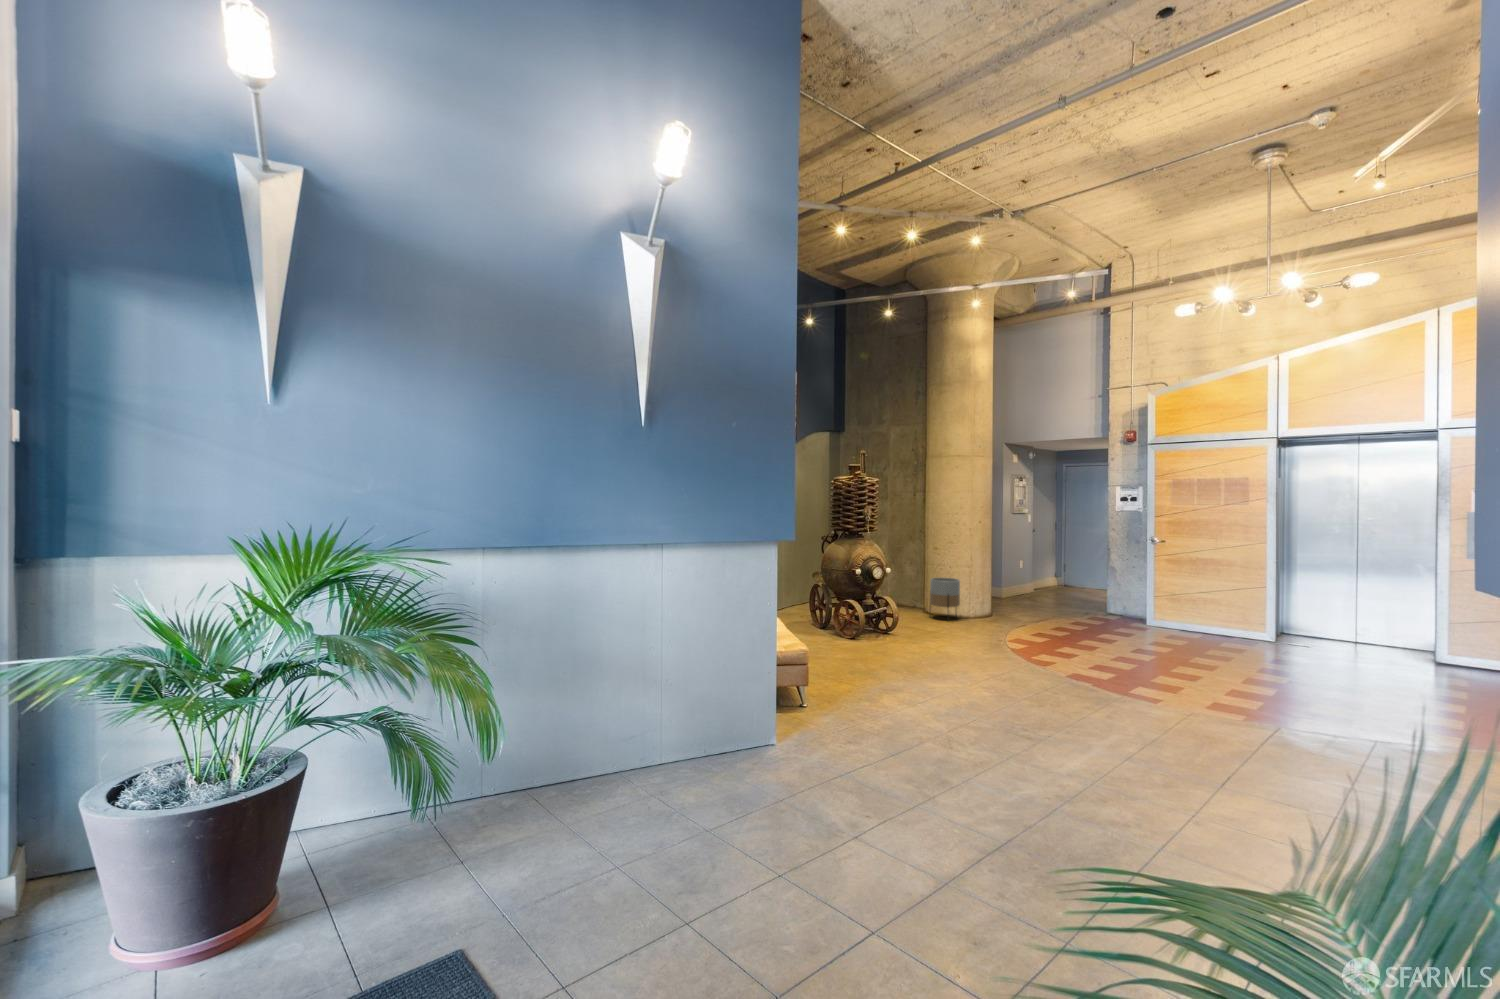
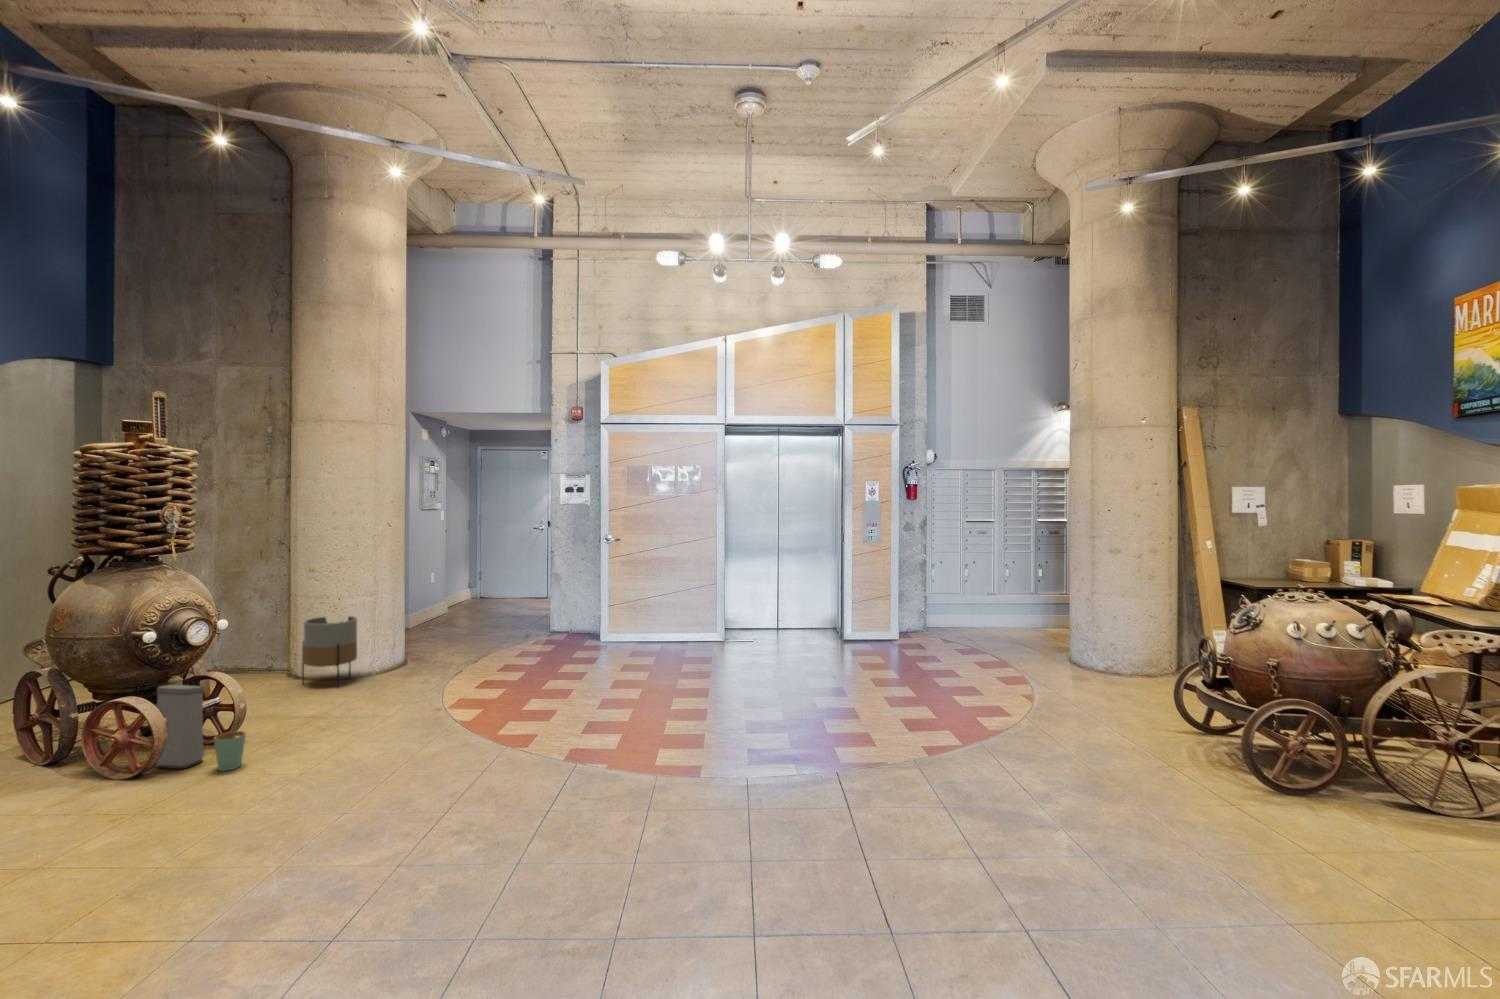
trash can: none [861,597,897,644] -> present [157,685,246,771]

